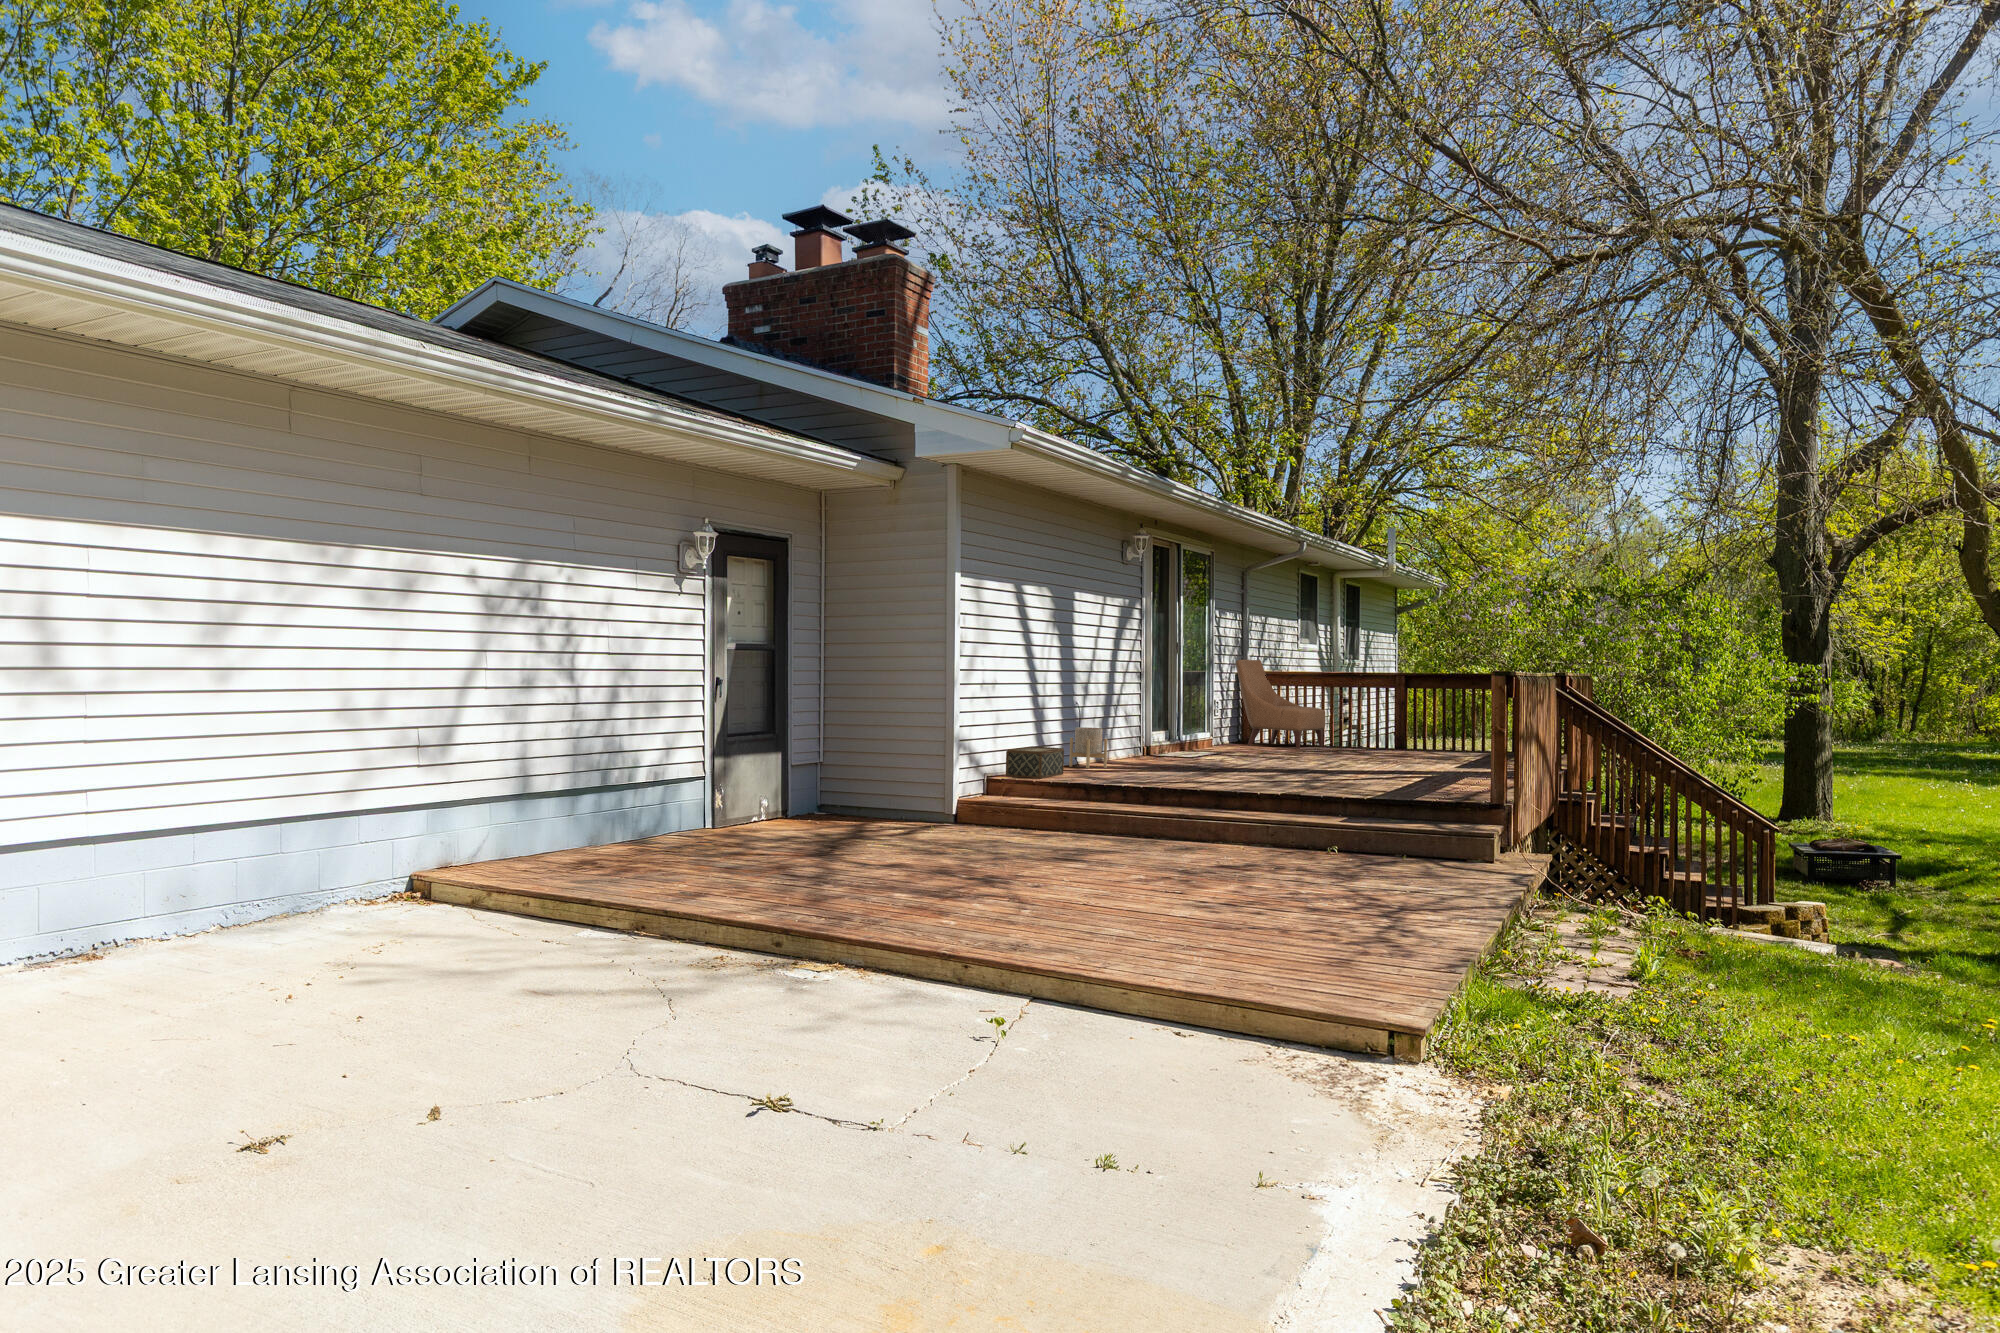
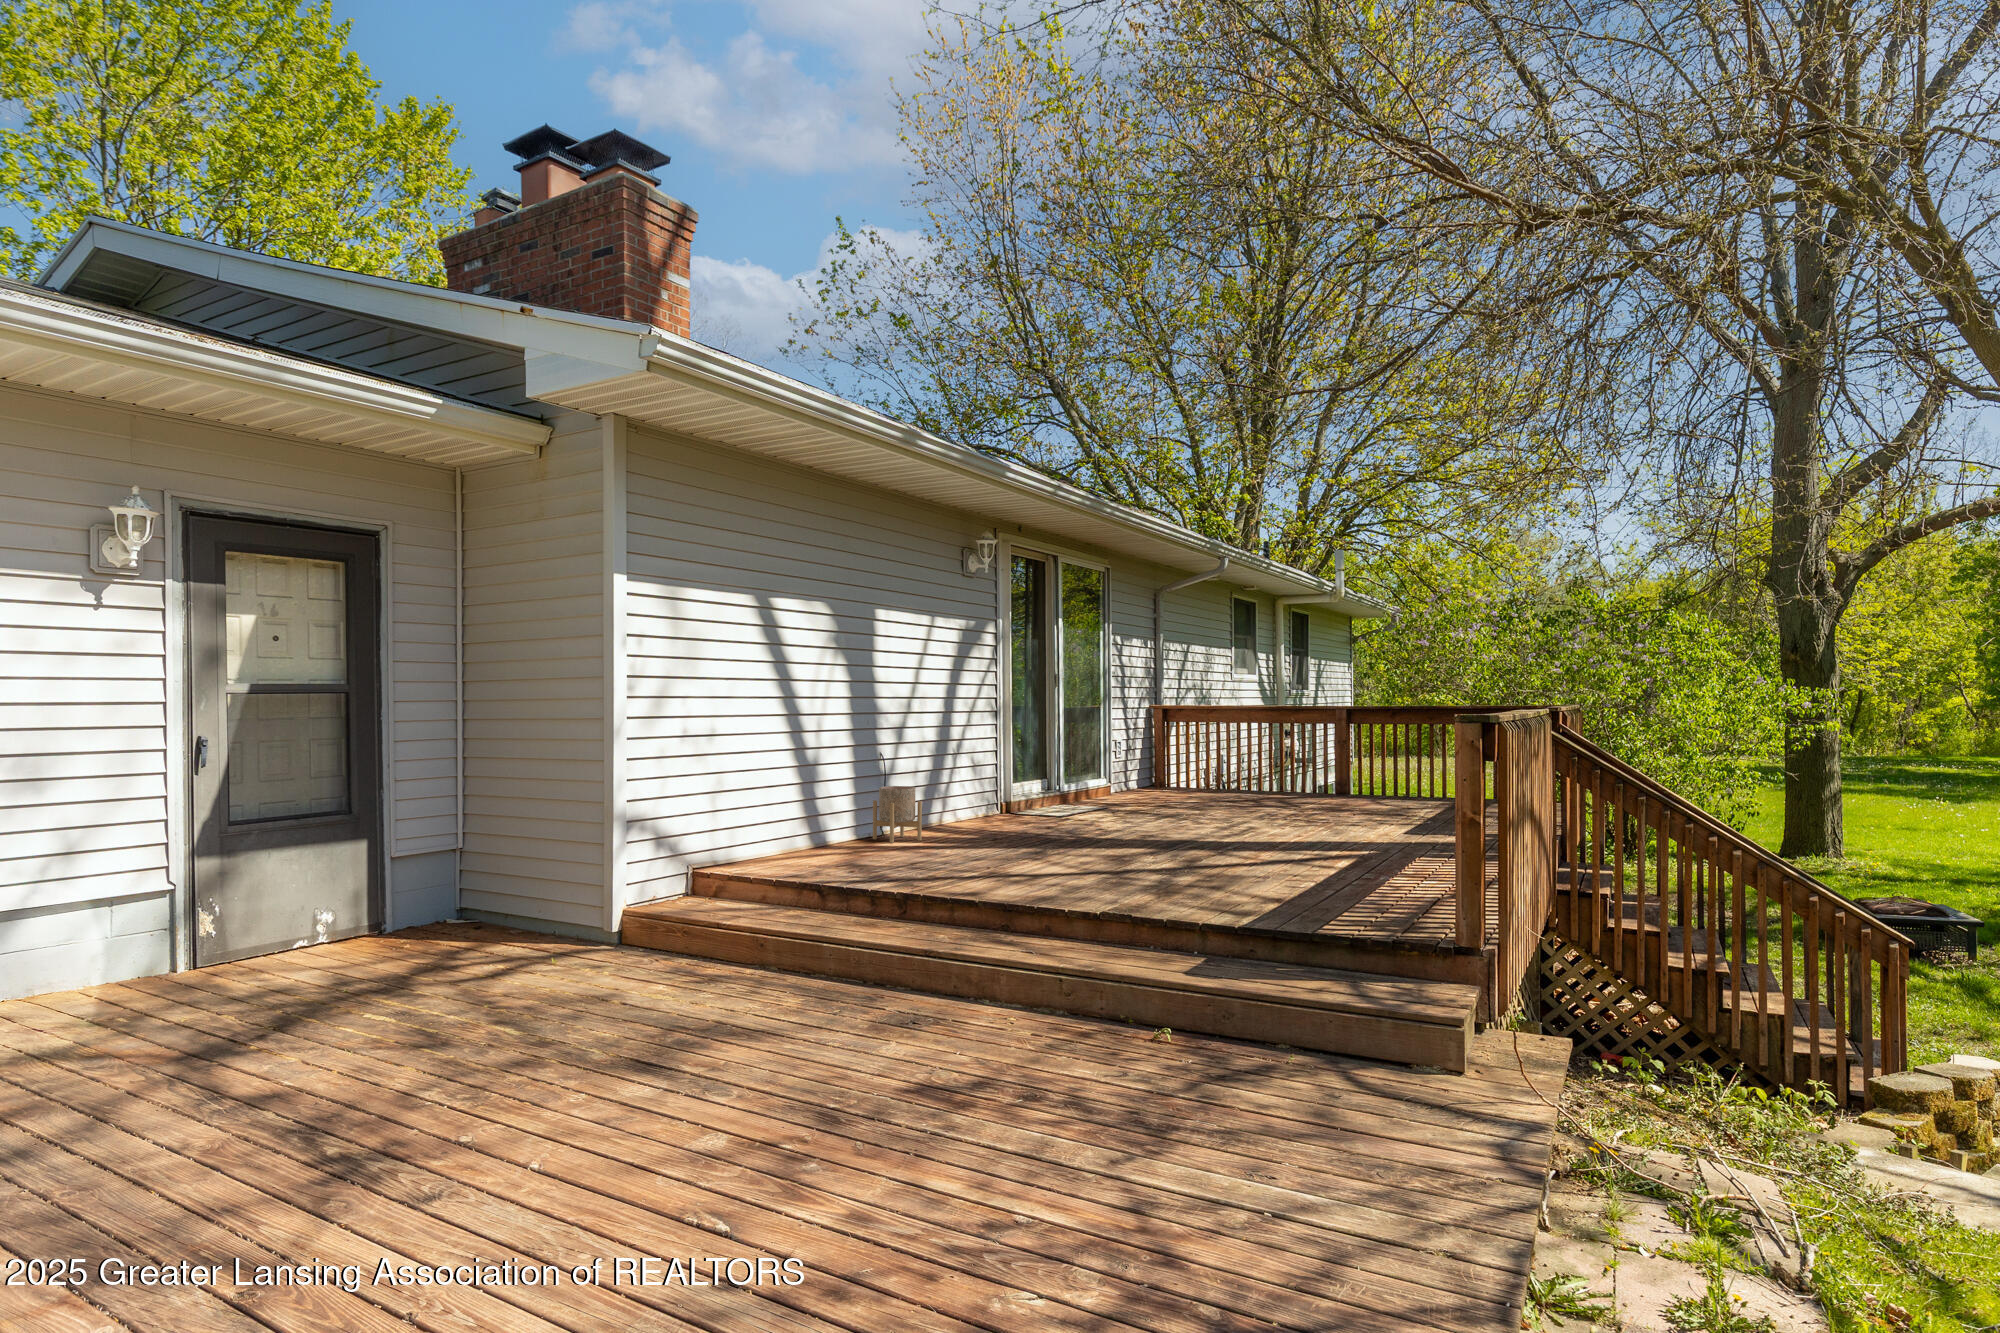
chair: present [1236,660,1325,749] -> none [1146,692,1252,796]
woven basket: present [1006,746,1064,779] -> none [735,818,834,870]

